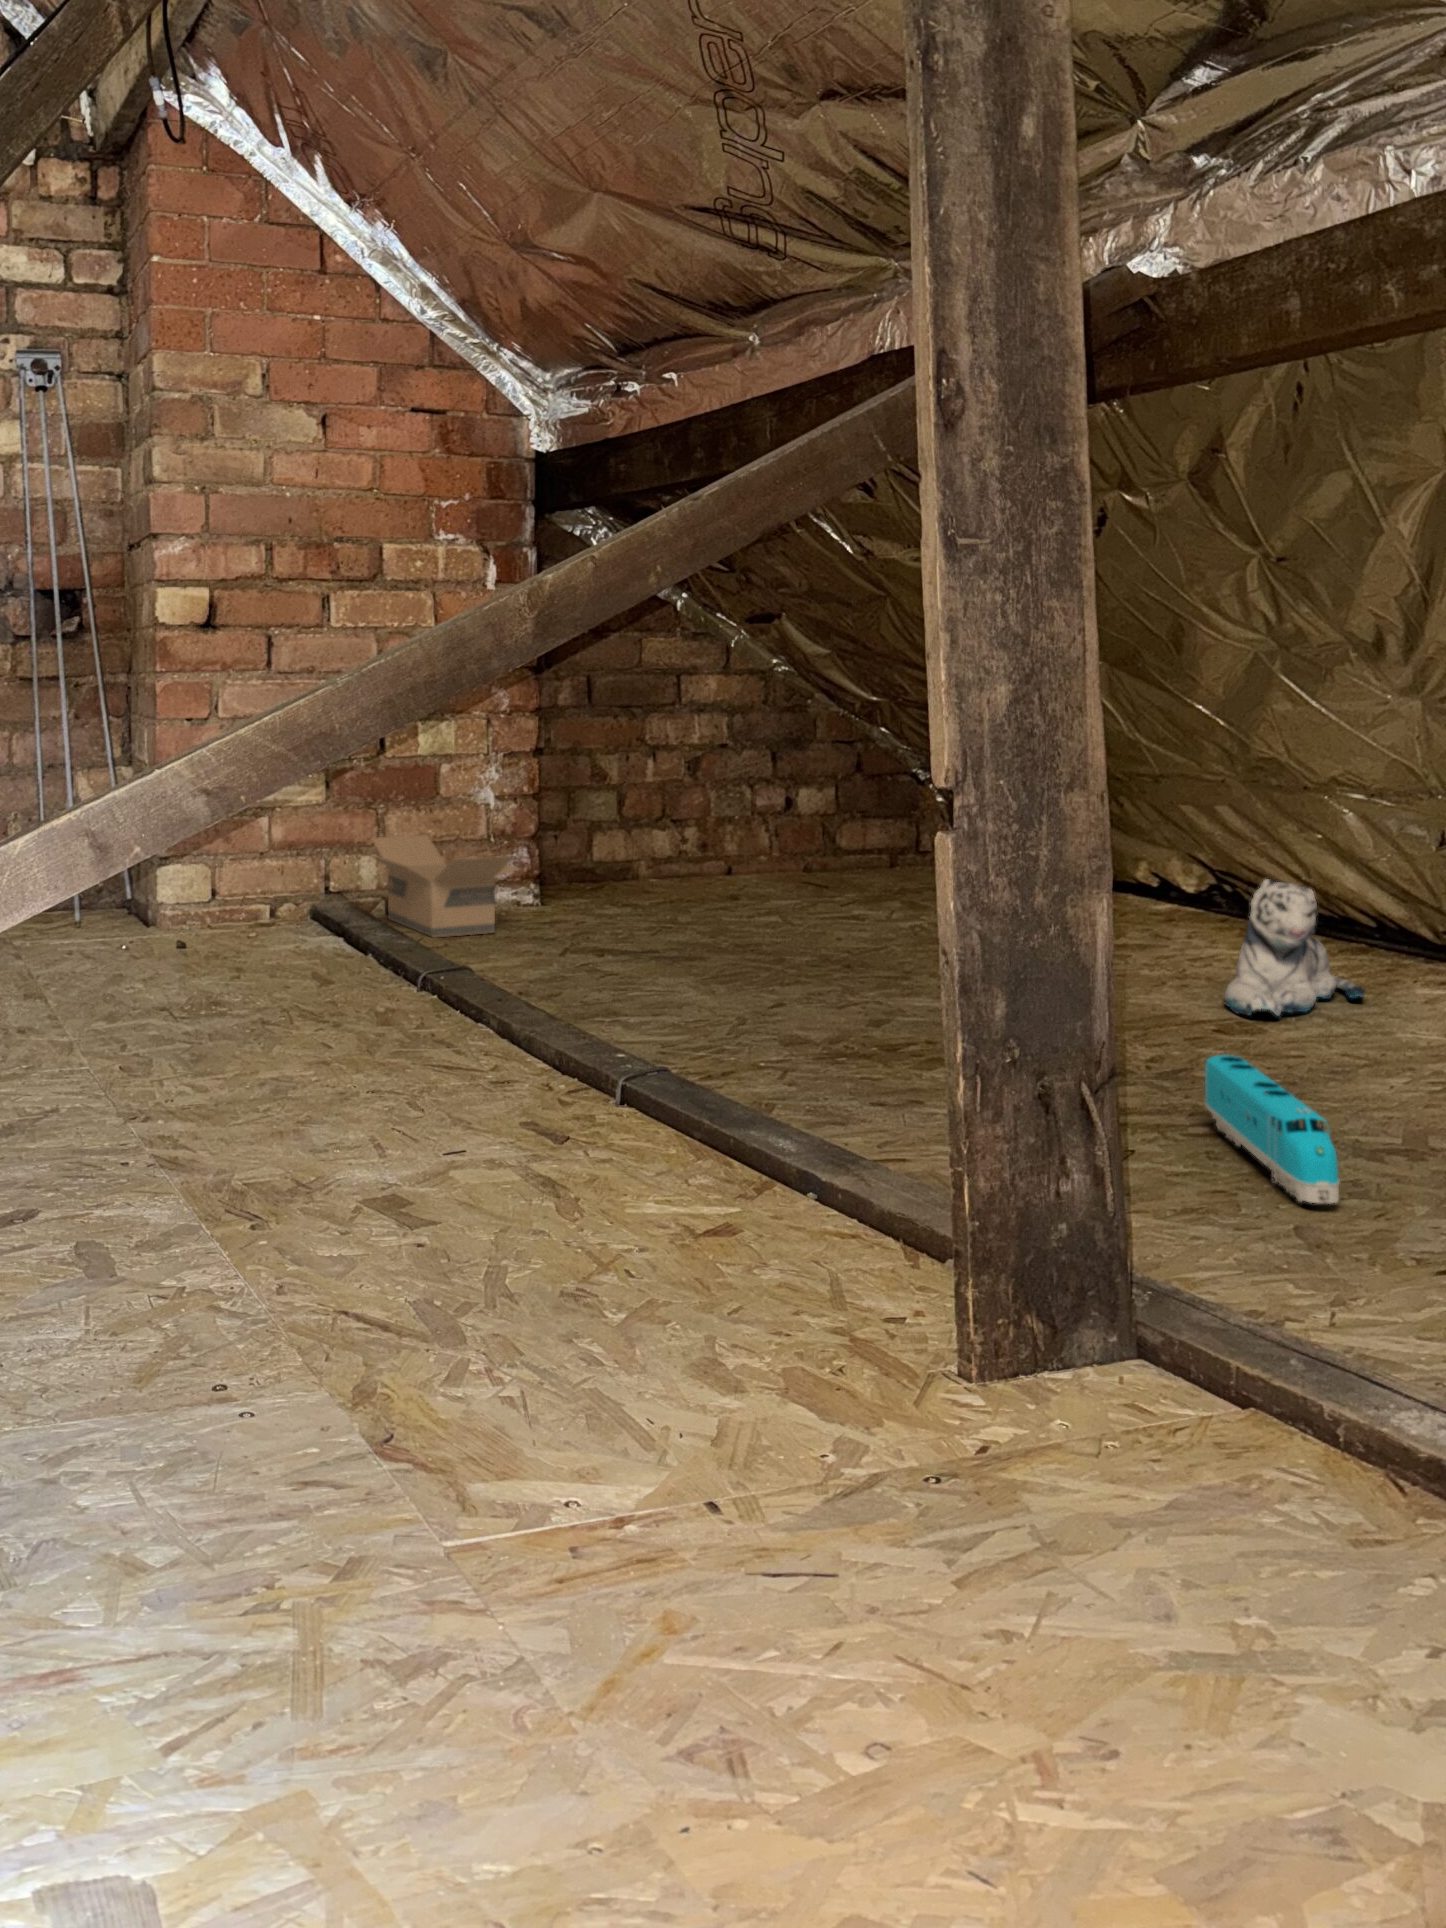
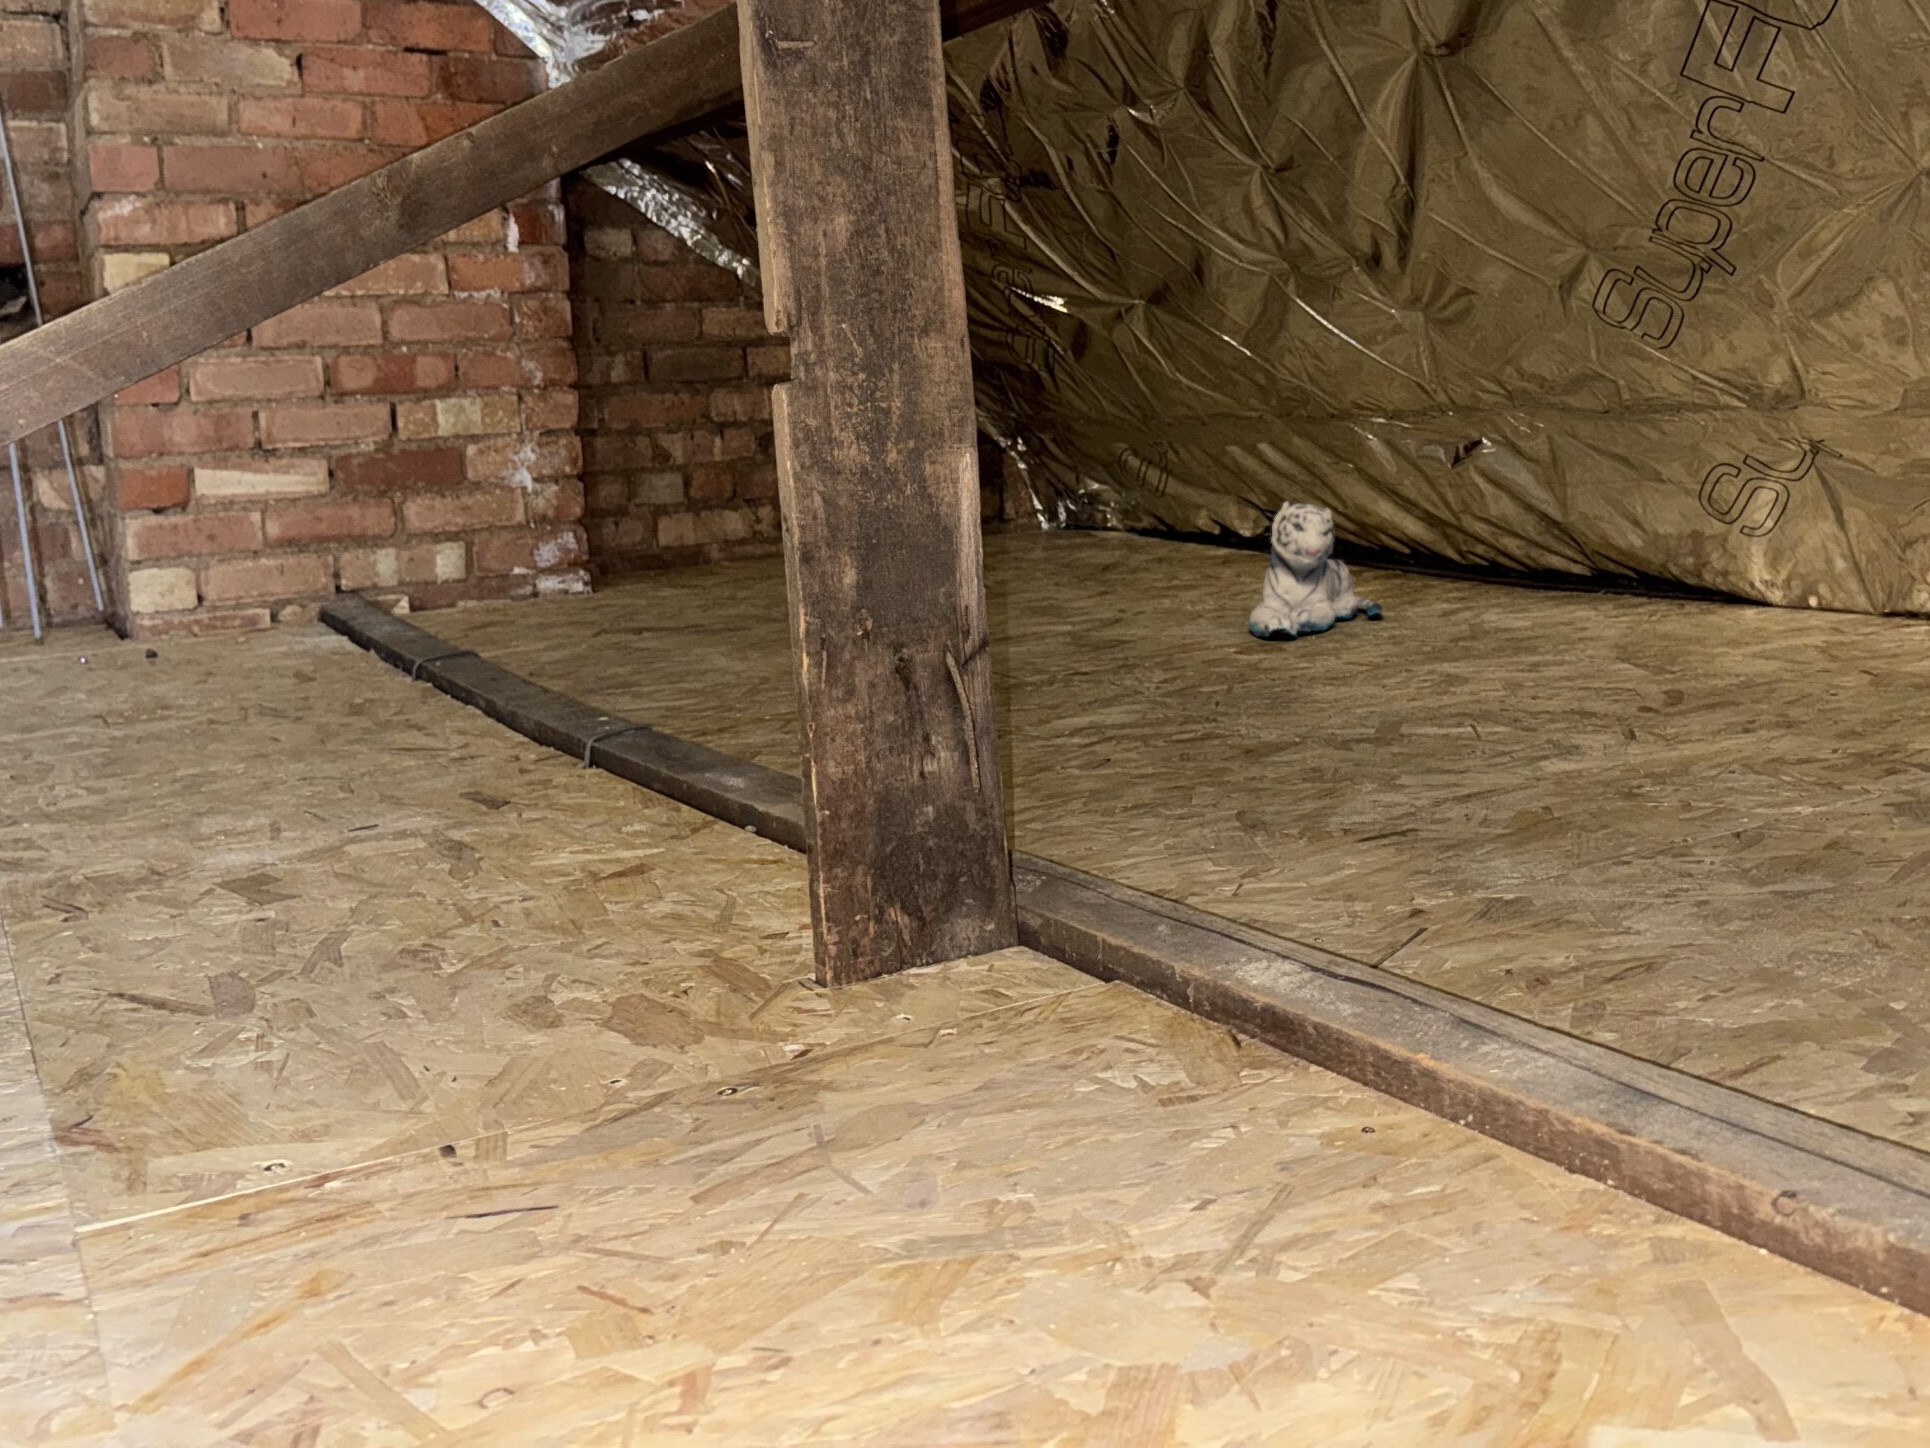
cardboard box: present [370,835,518,938] -> none [374,524,550,630]
toy train: present [1205,1055,1340,1203] -> none [1179,657,1280,790]

